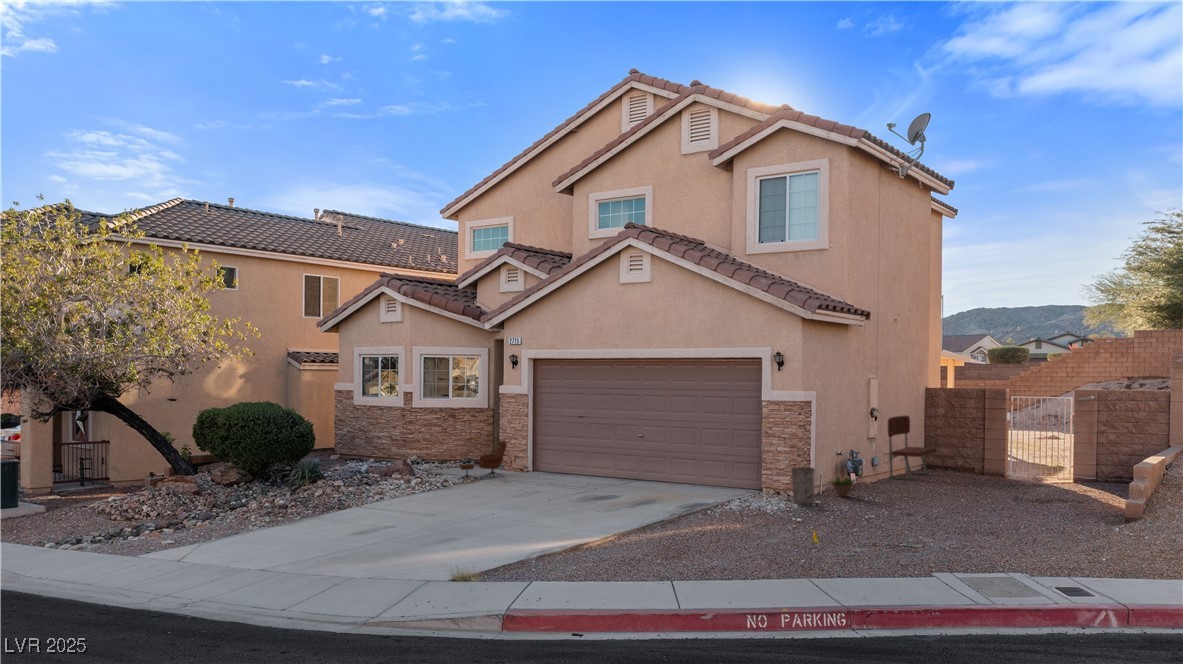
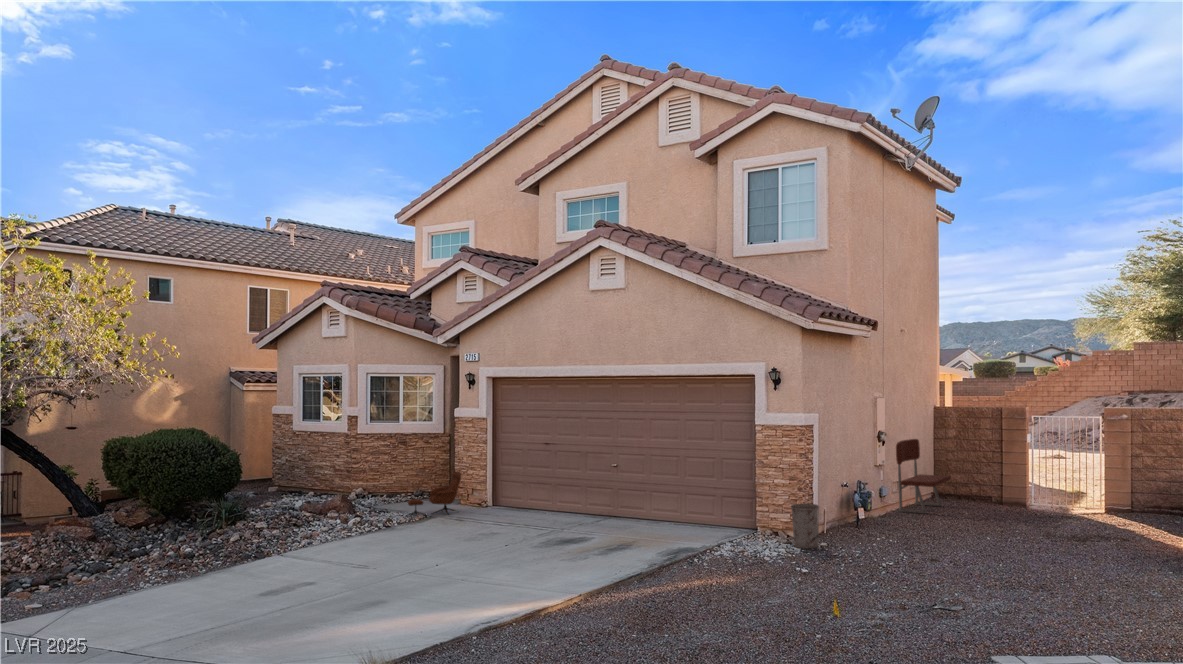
decorative plant: present [831,477,857,497] -> none [828,512,870,537]

